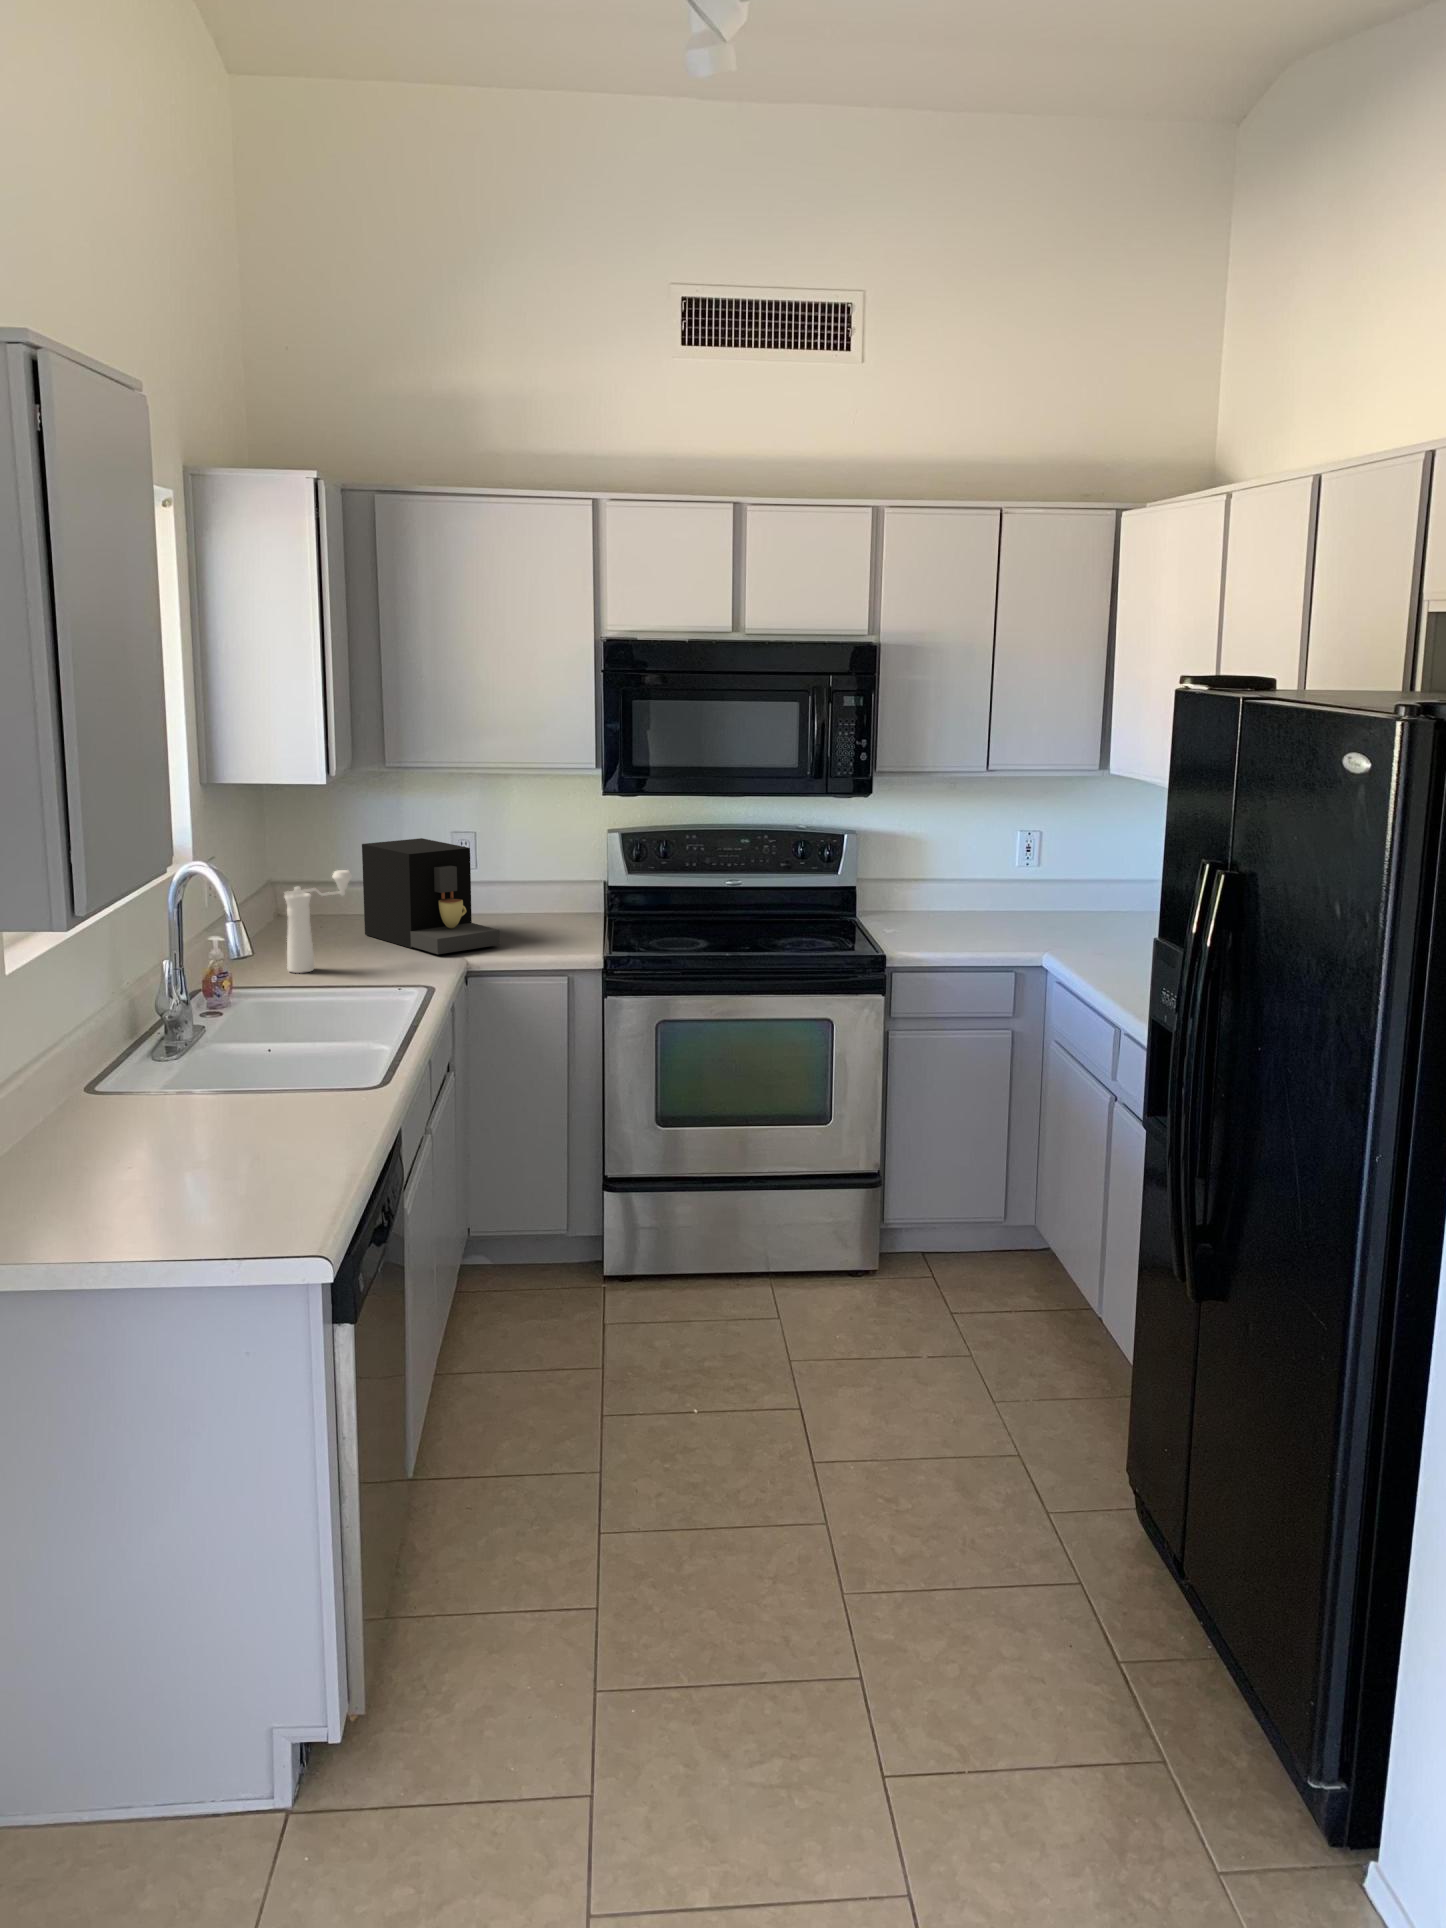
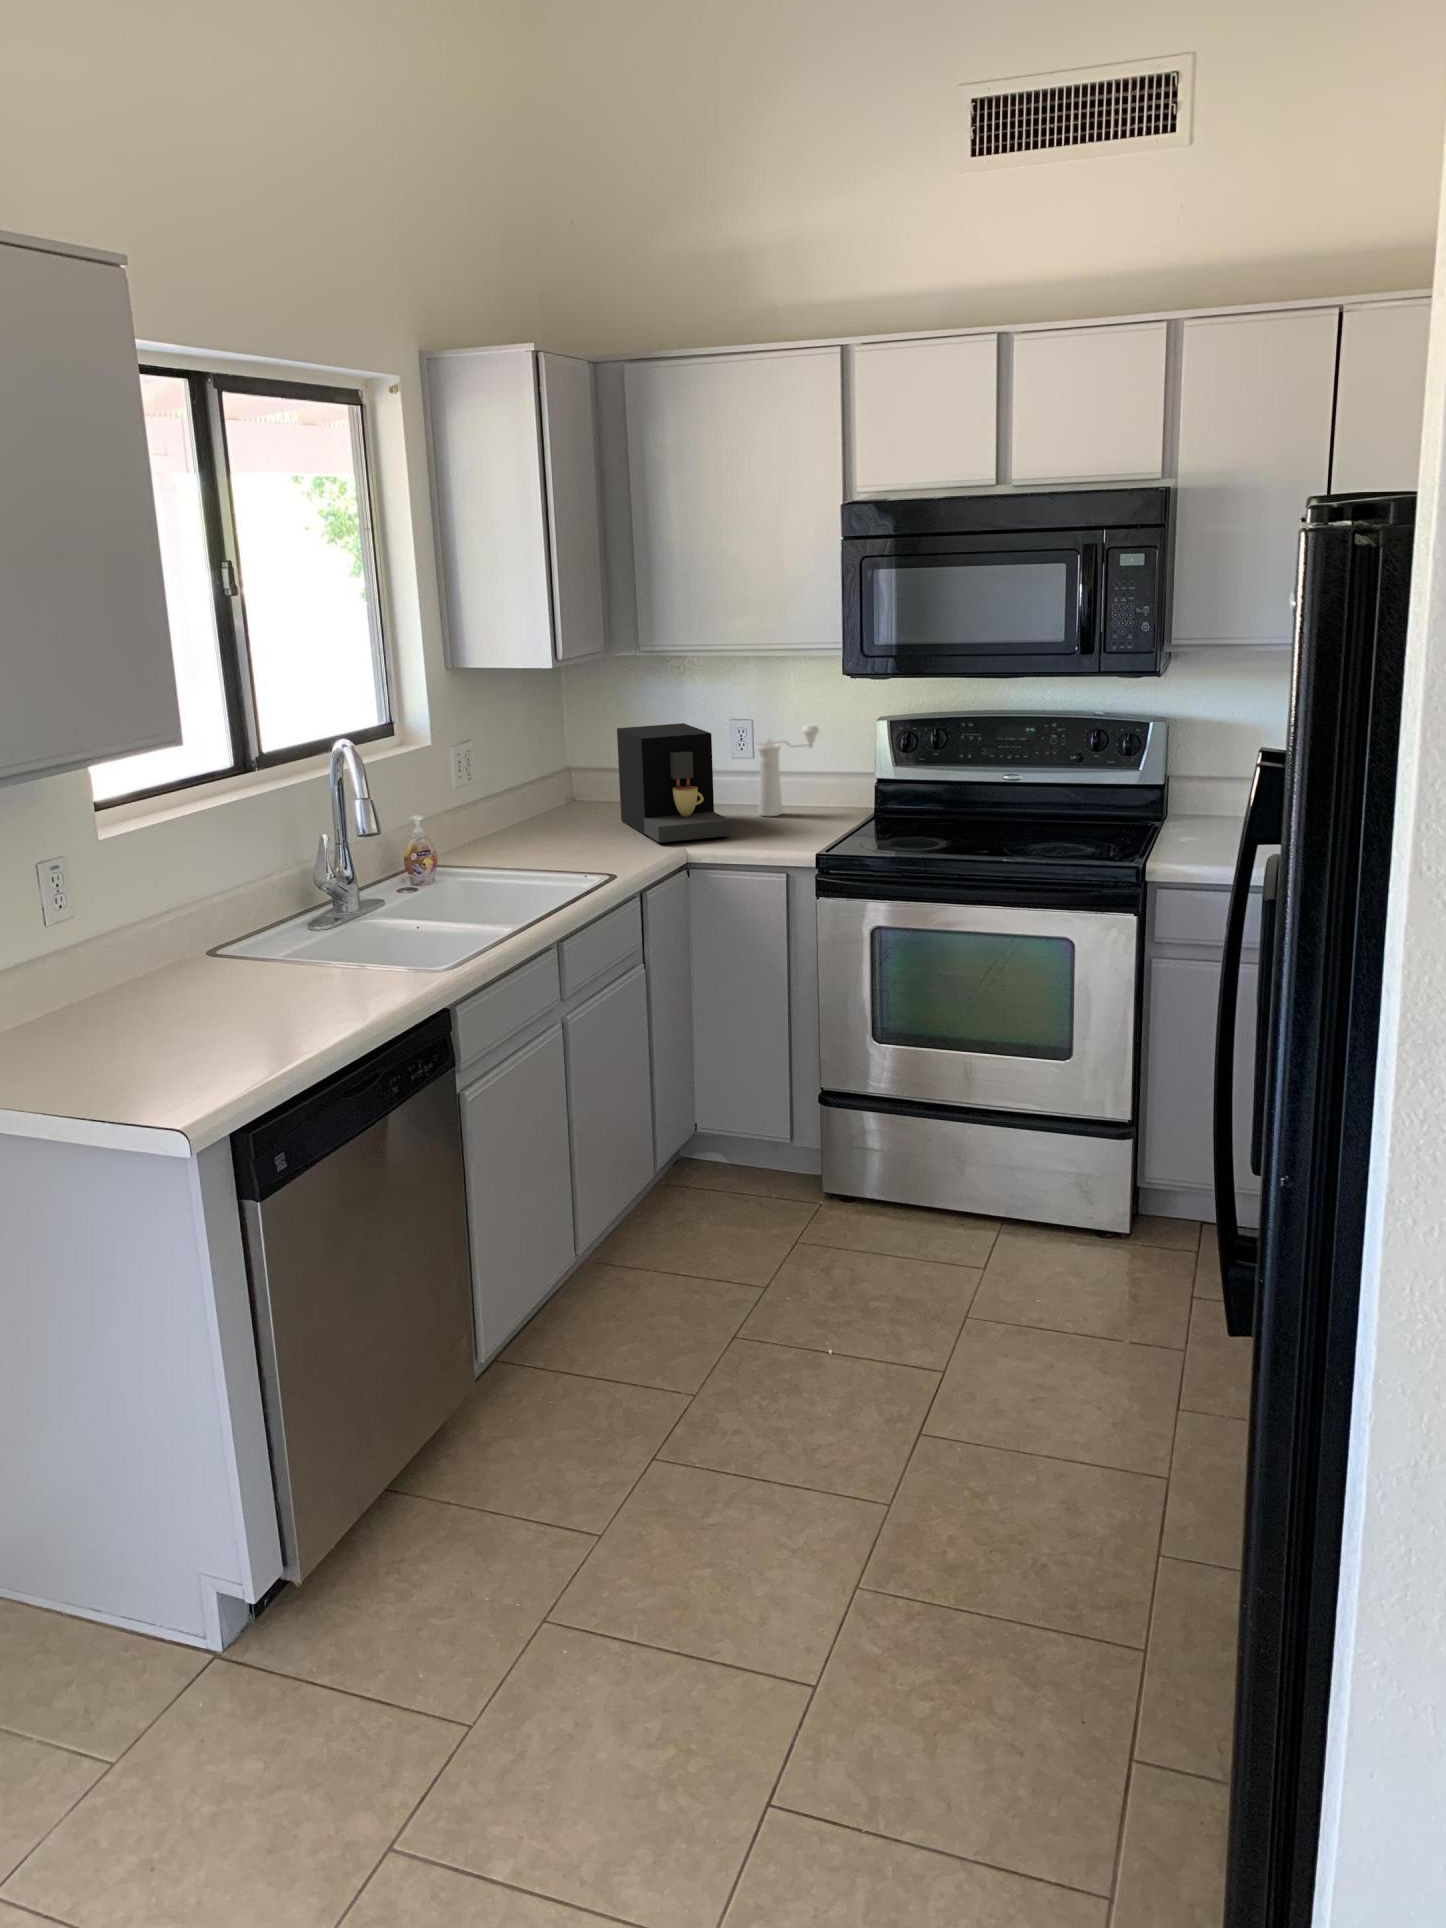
pepper mill: present [285,870,352,973] -> present [757,725,819,816]

